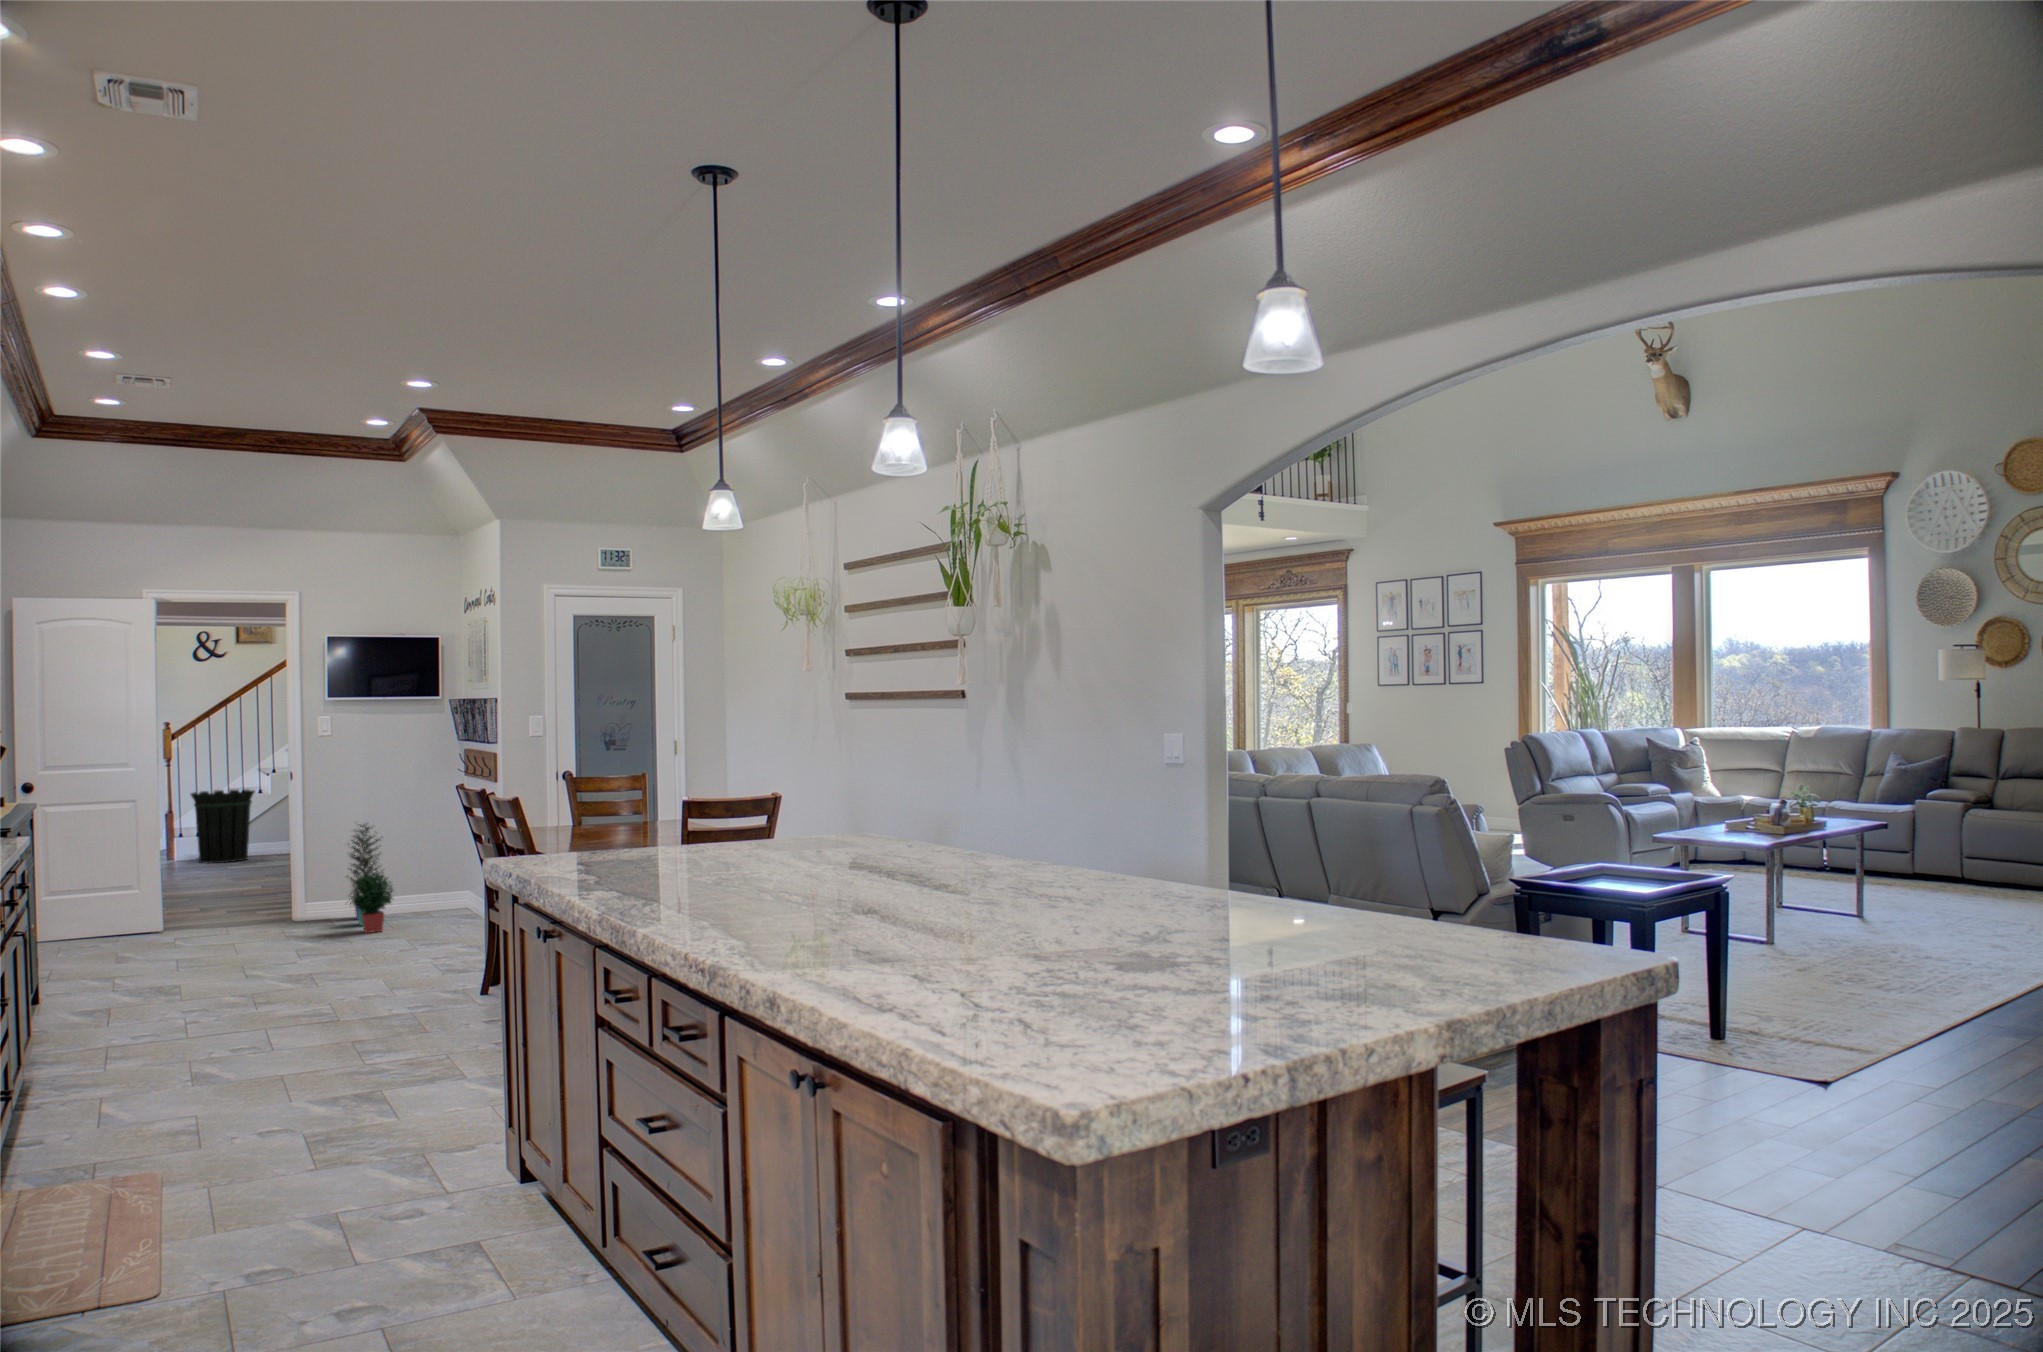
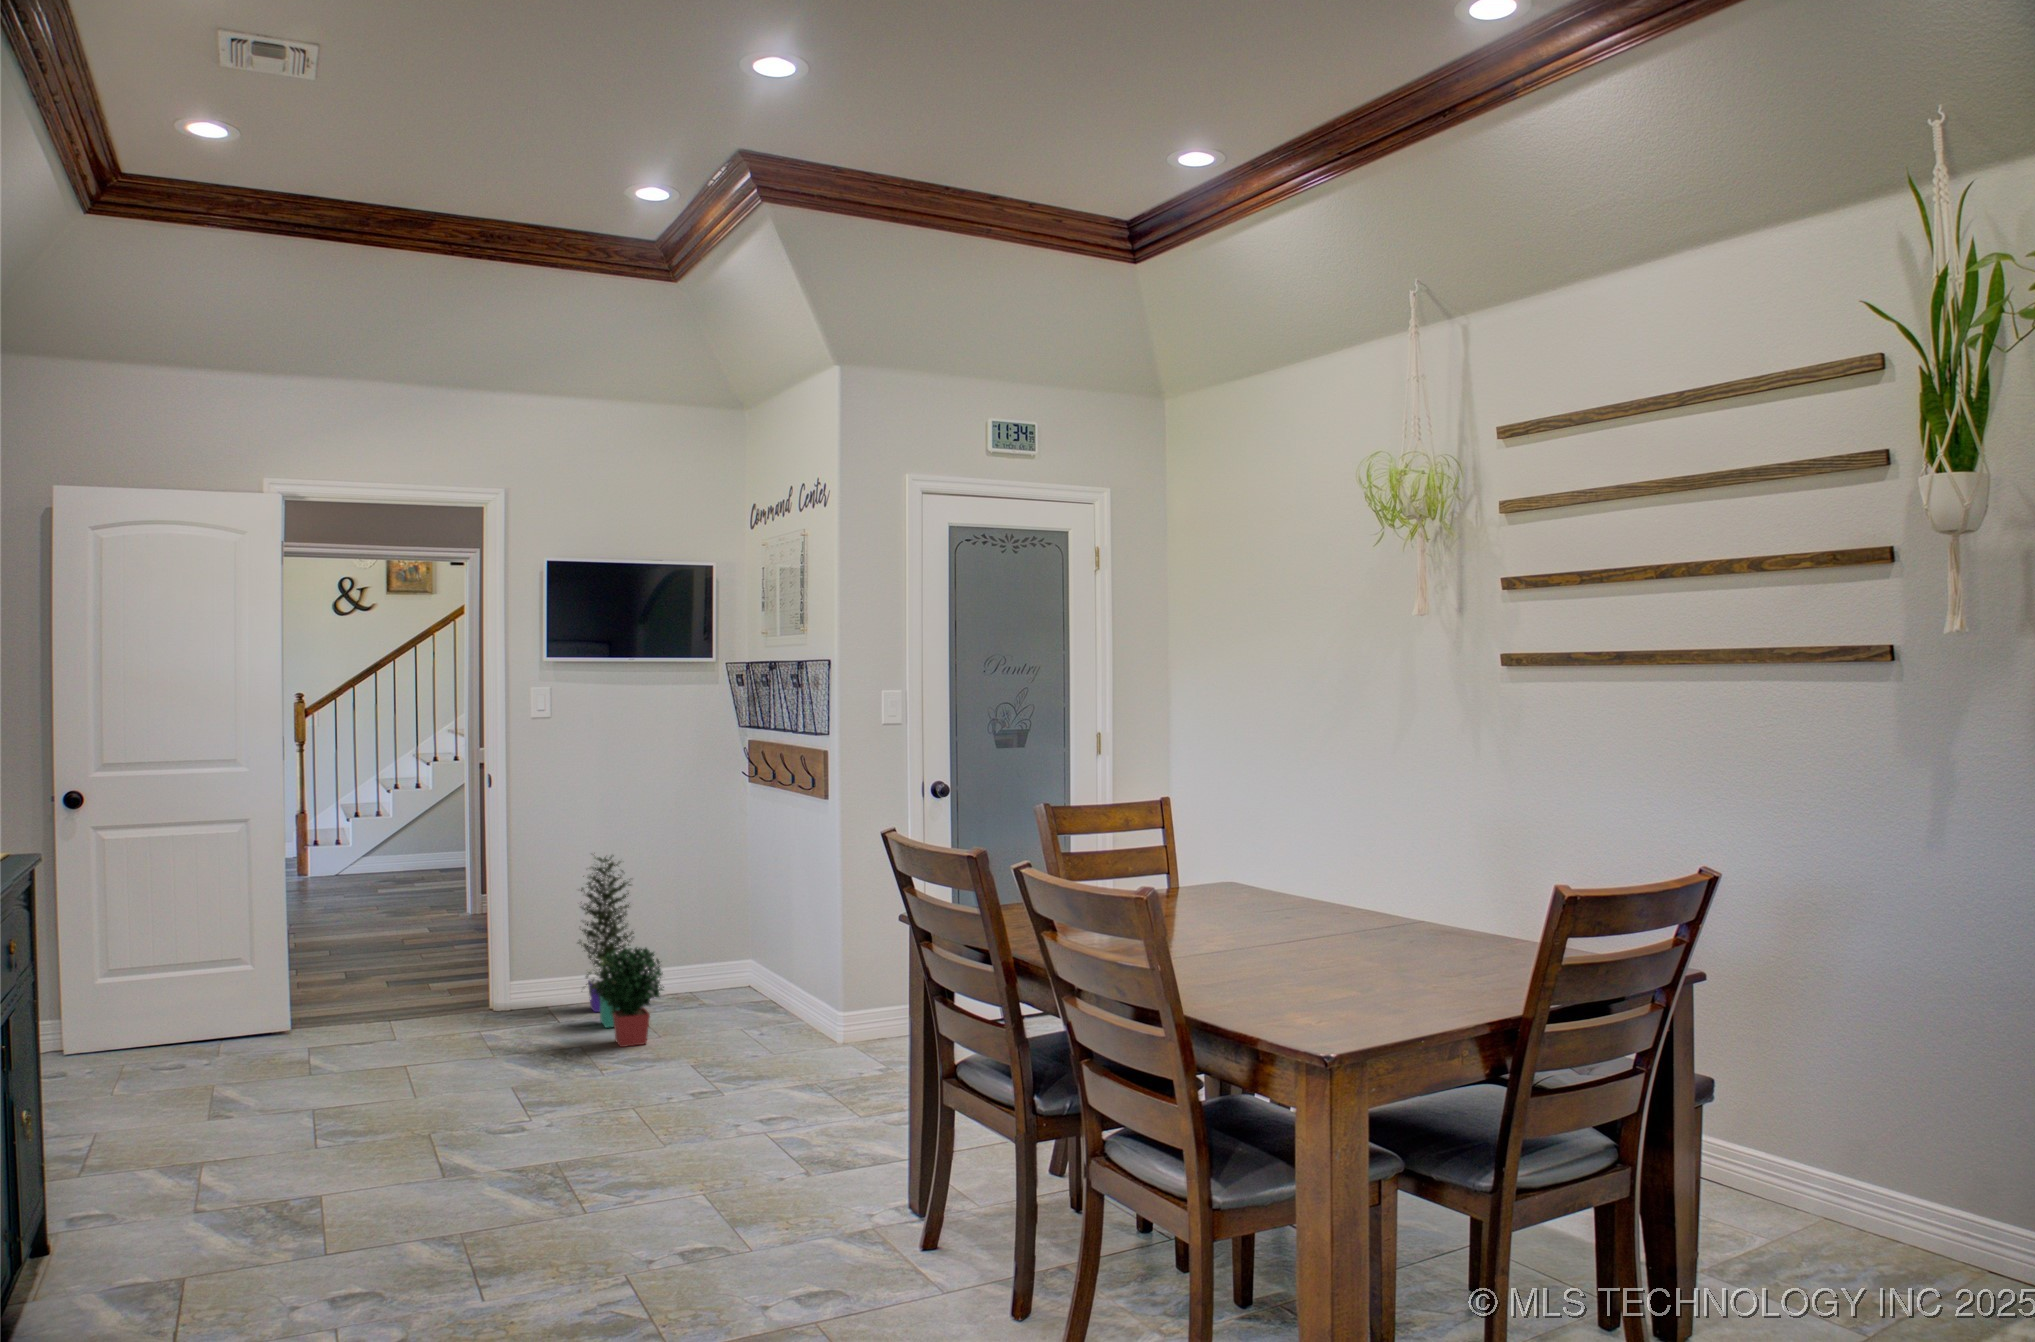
waste bin: present [191,789,255,863] -> none [330,785,414,886]

